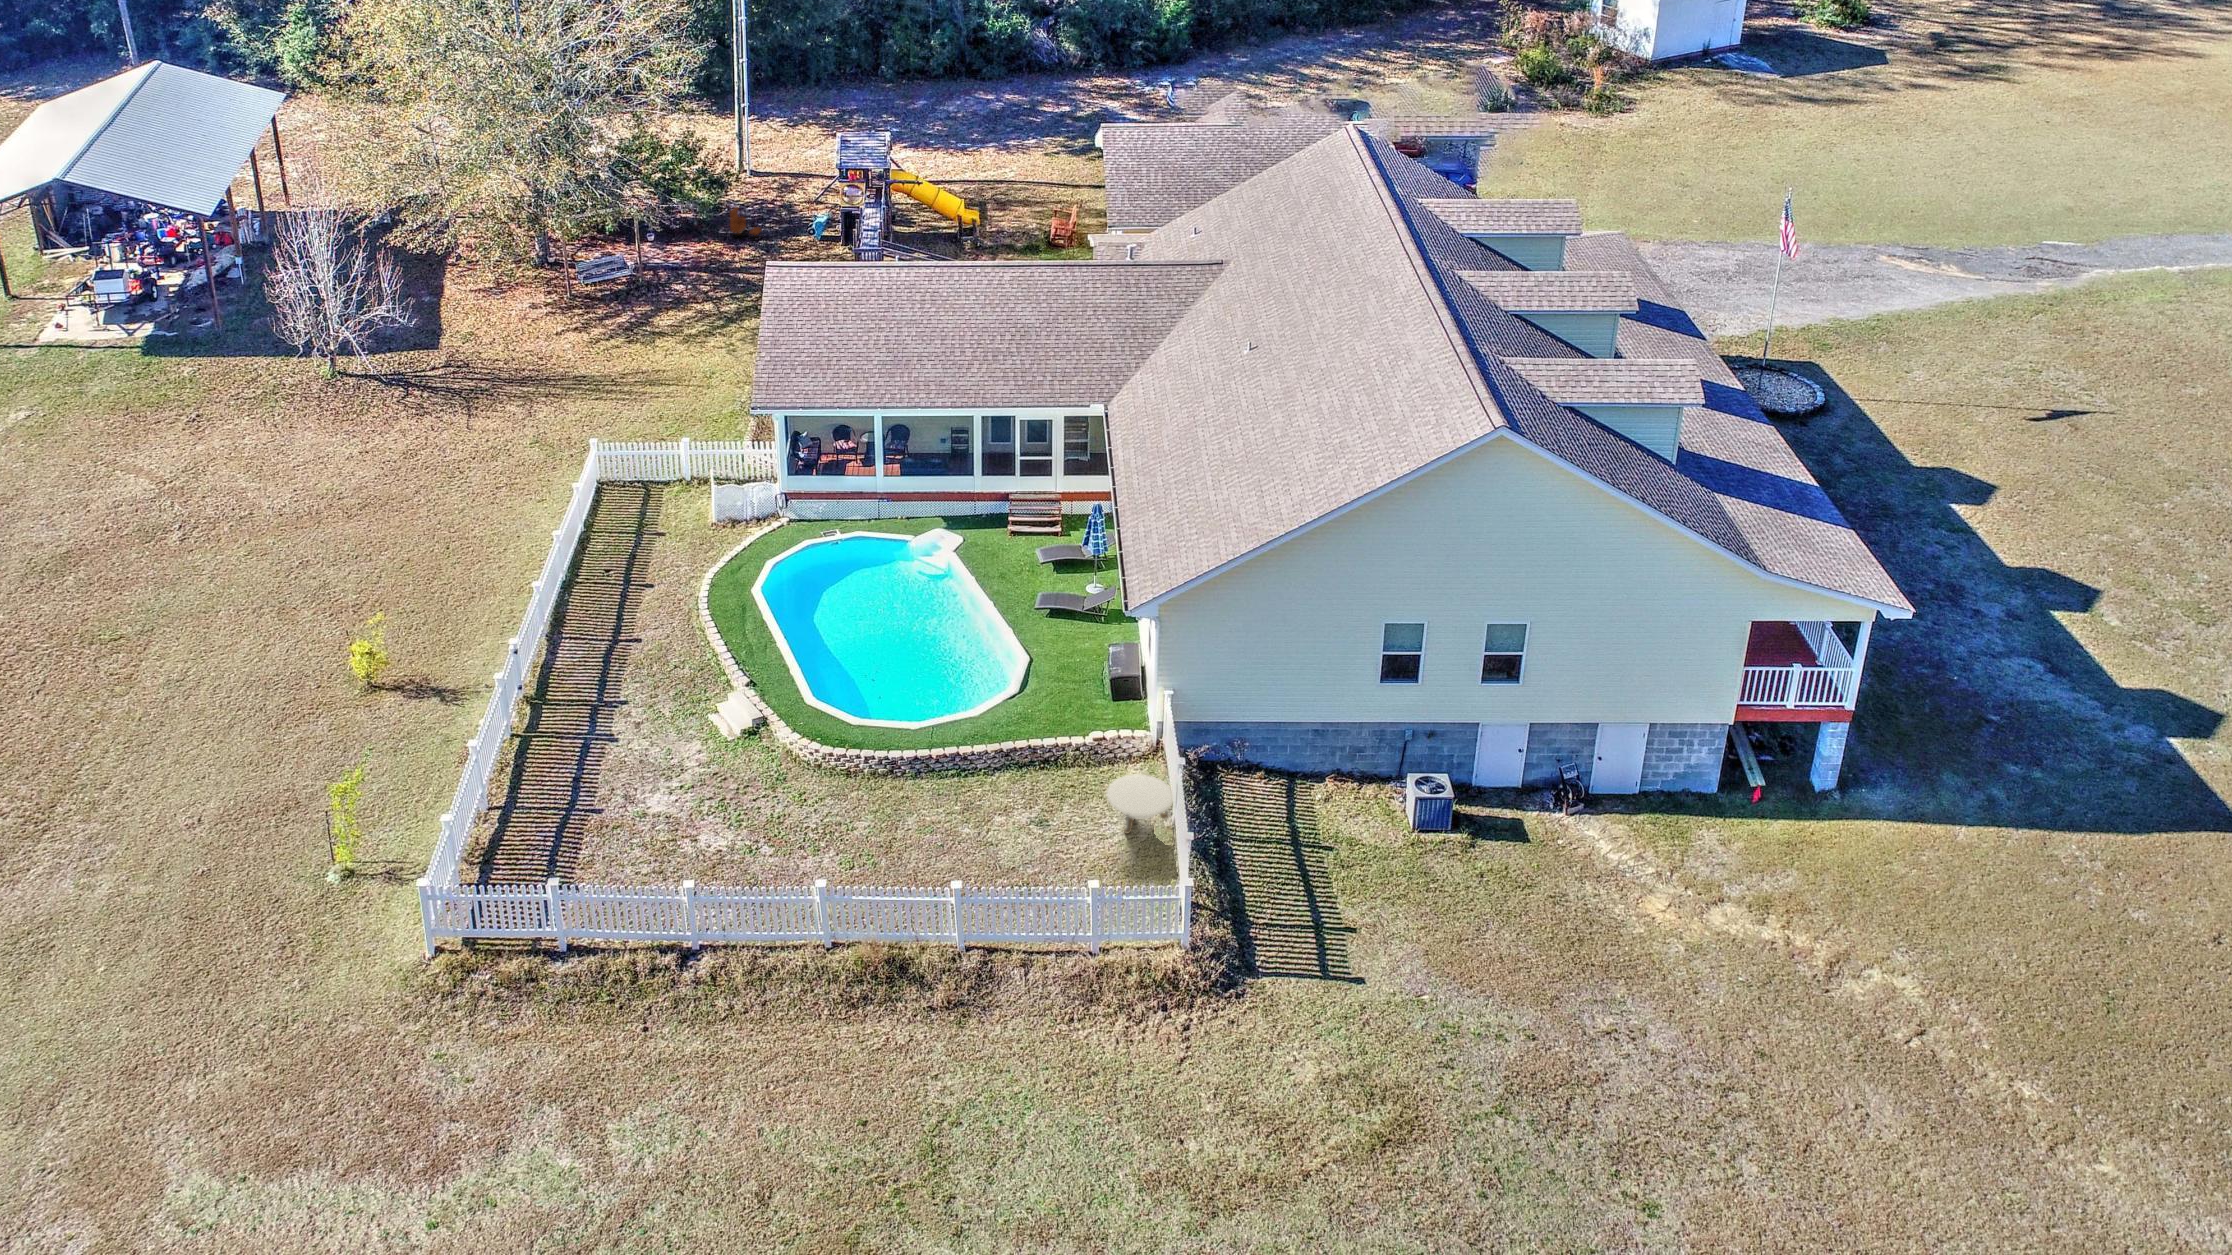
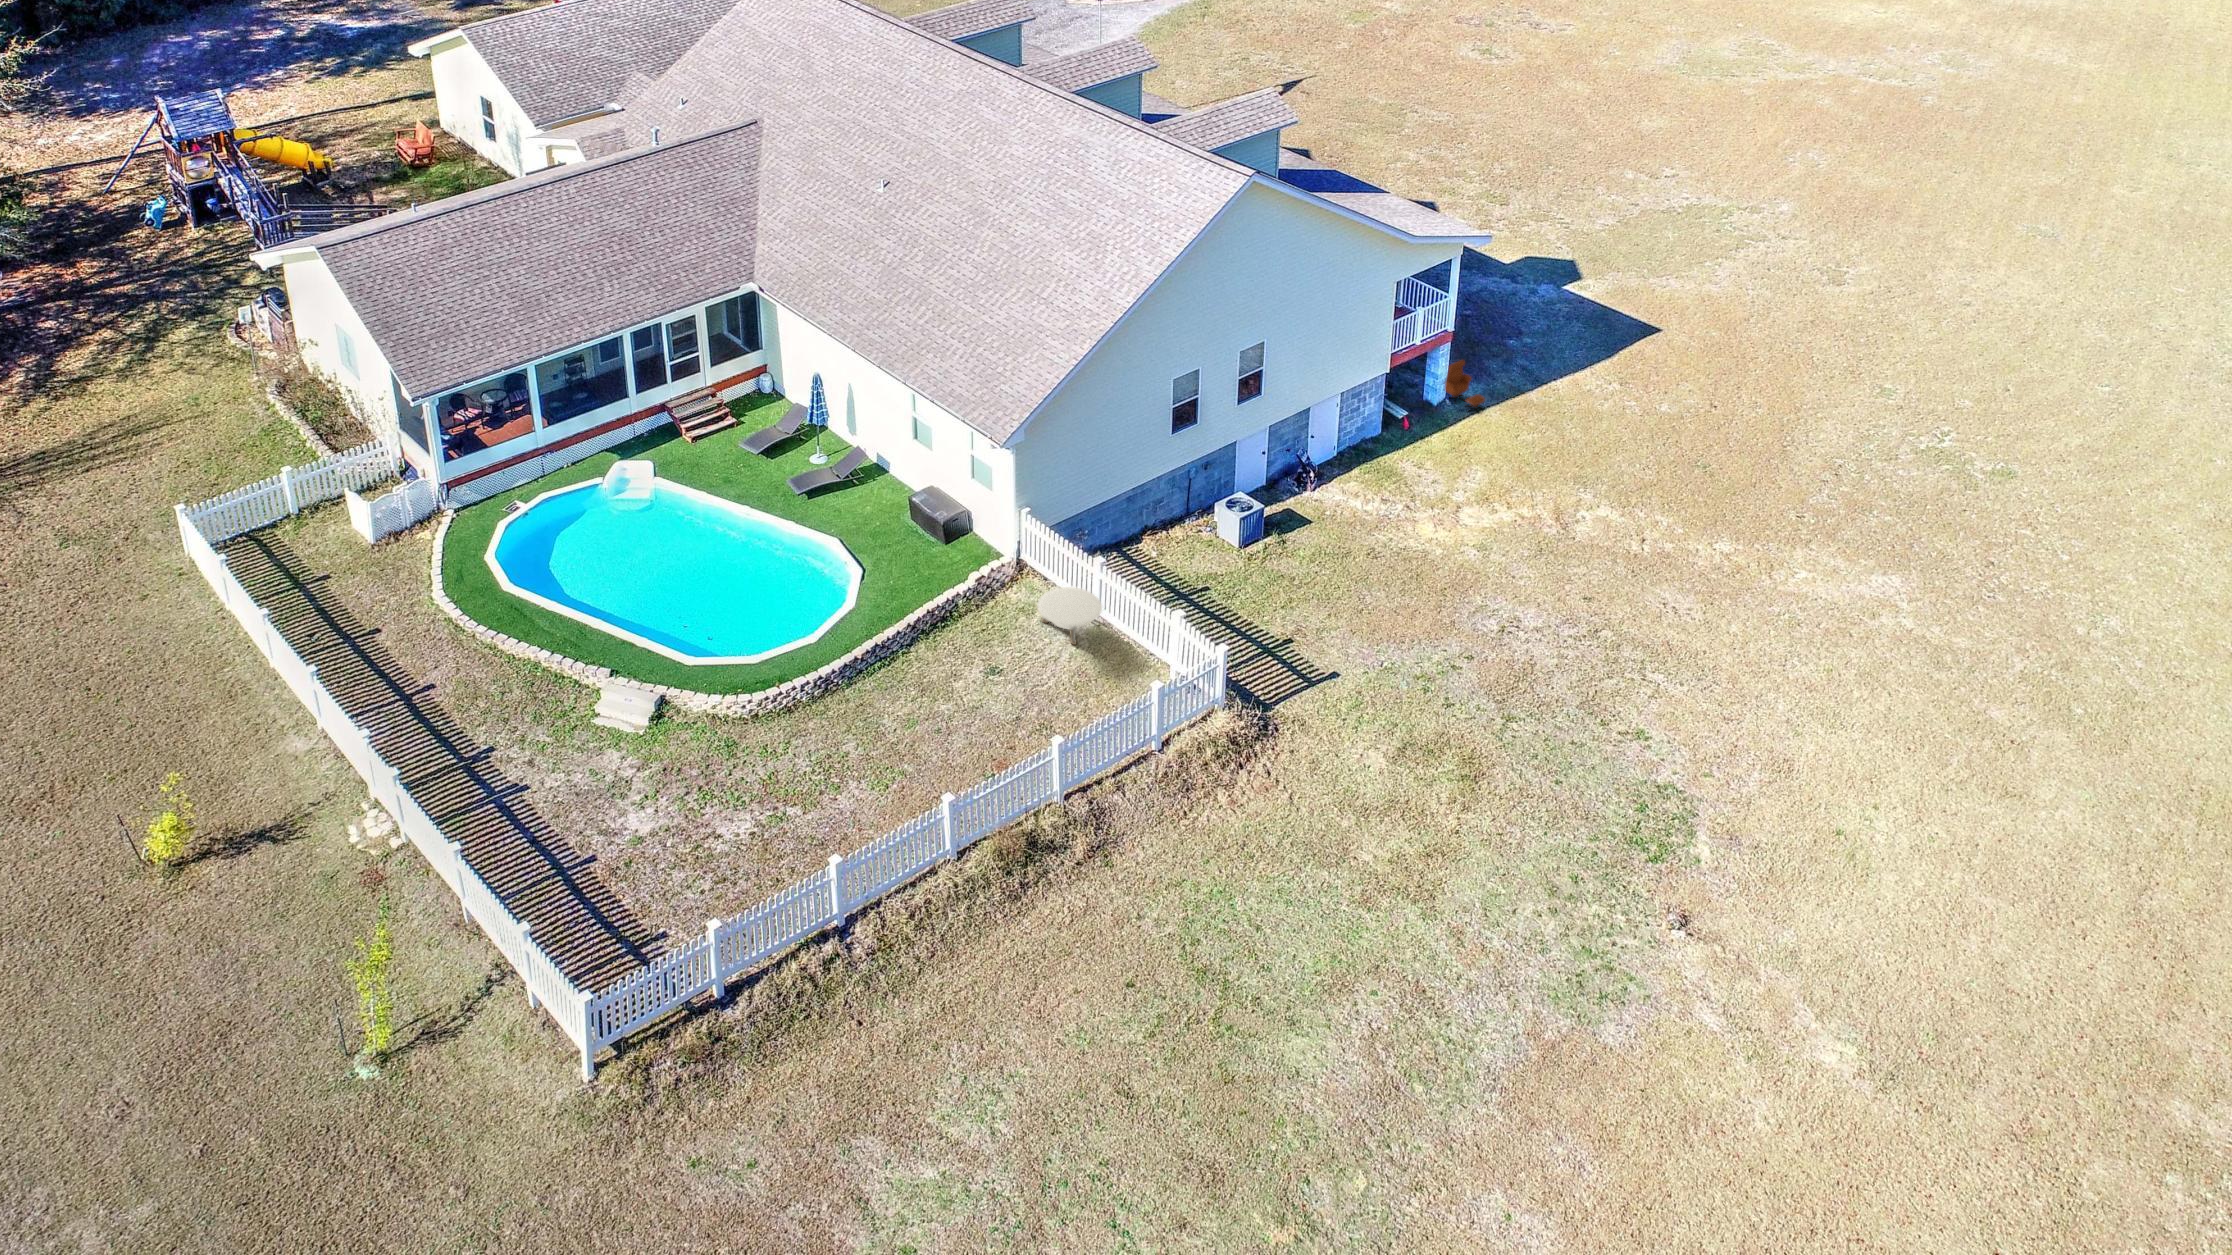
lounge chair: present [730,206,761,238] -> present [1445,360,1485,410]

